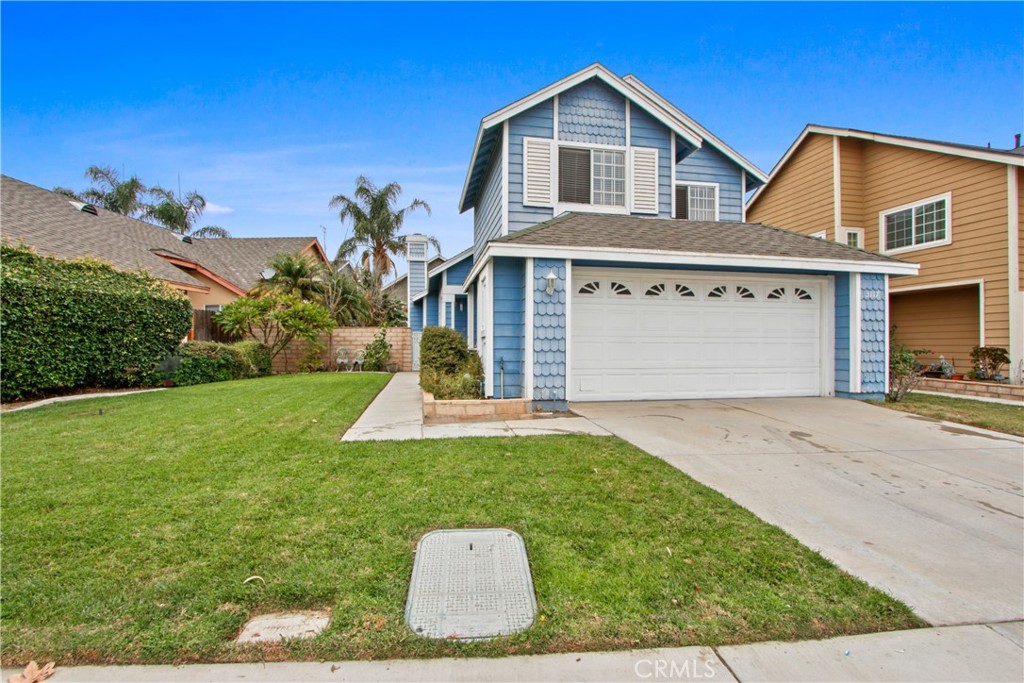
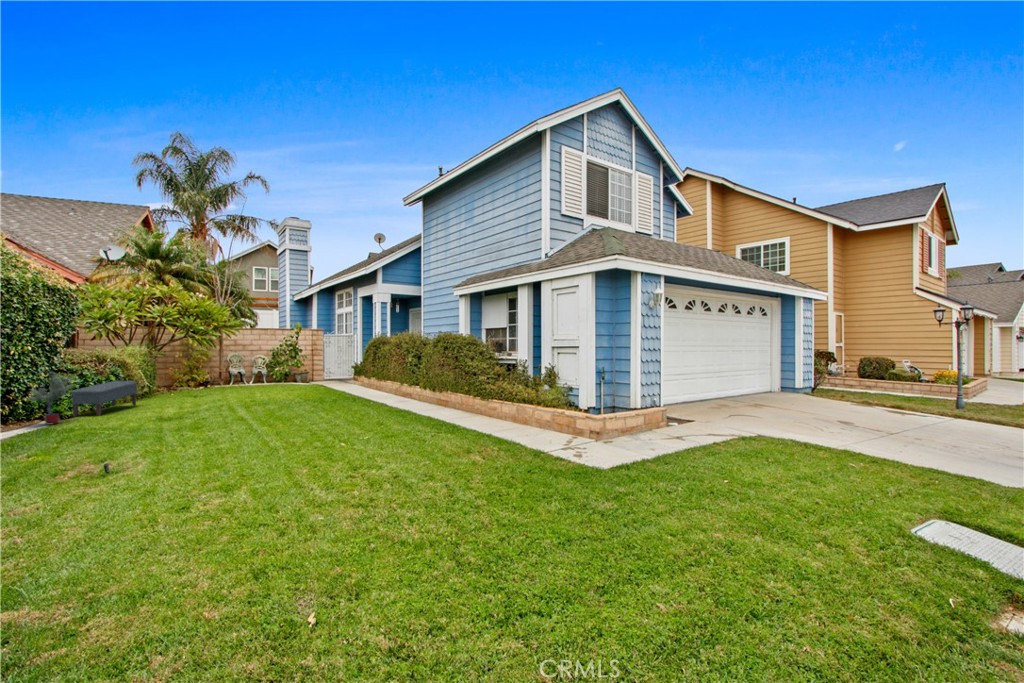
bench: none [188,362,236,385] -> present [71,381,137,416]

